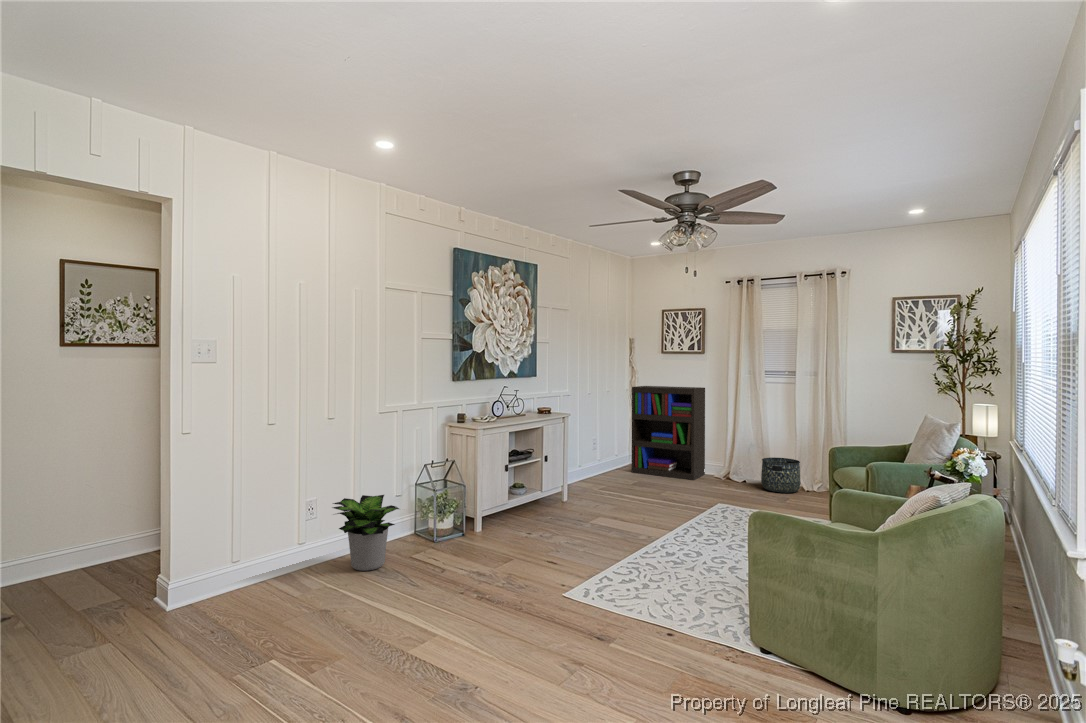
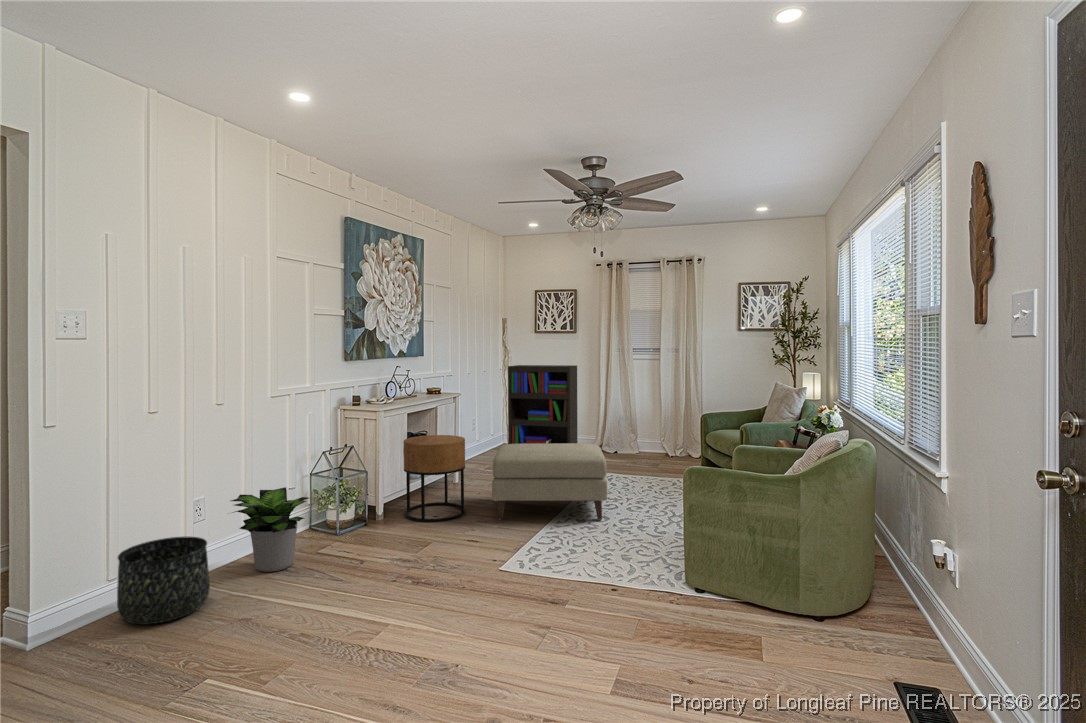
side table: none [500,454,559,539] -> present [403,435,466,522]
basket: present [761,457,800,493] -> present [117,537,209,624]
ottoman: none [580,467,703,555] -> present [492,443,607,520]

